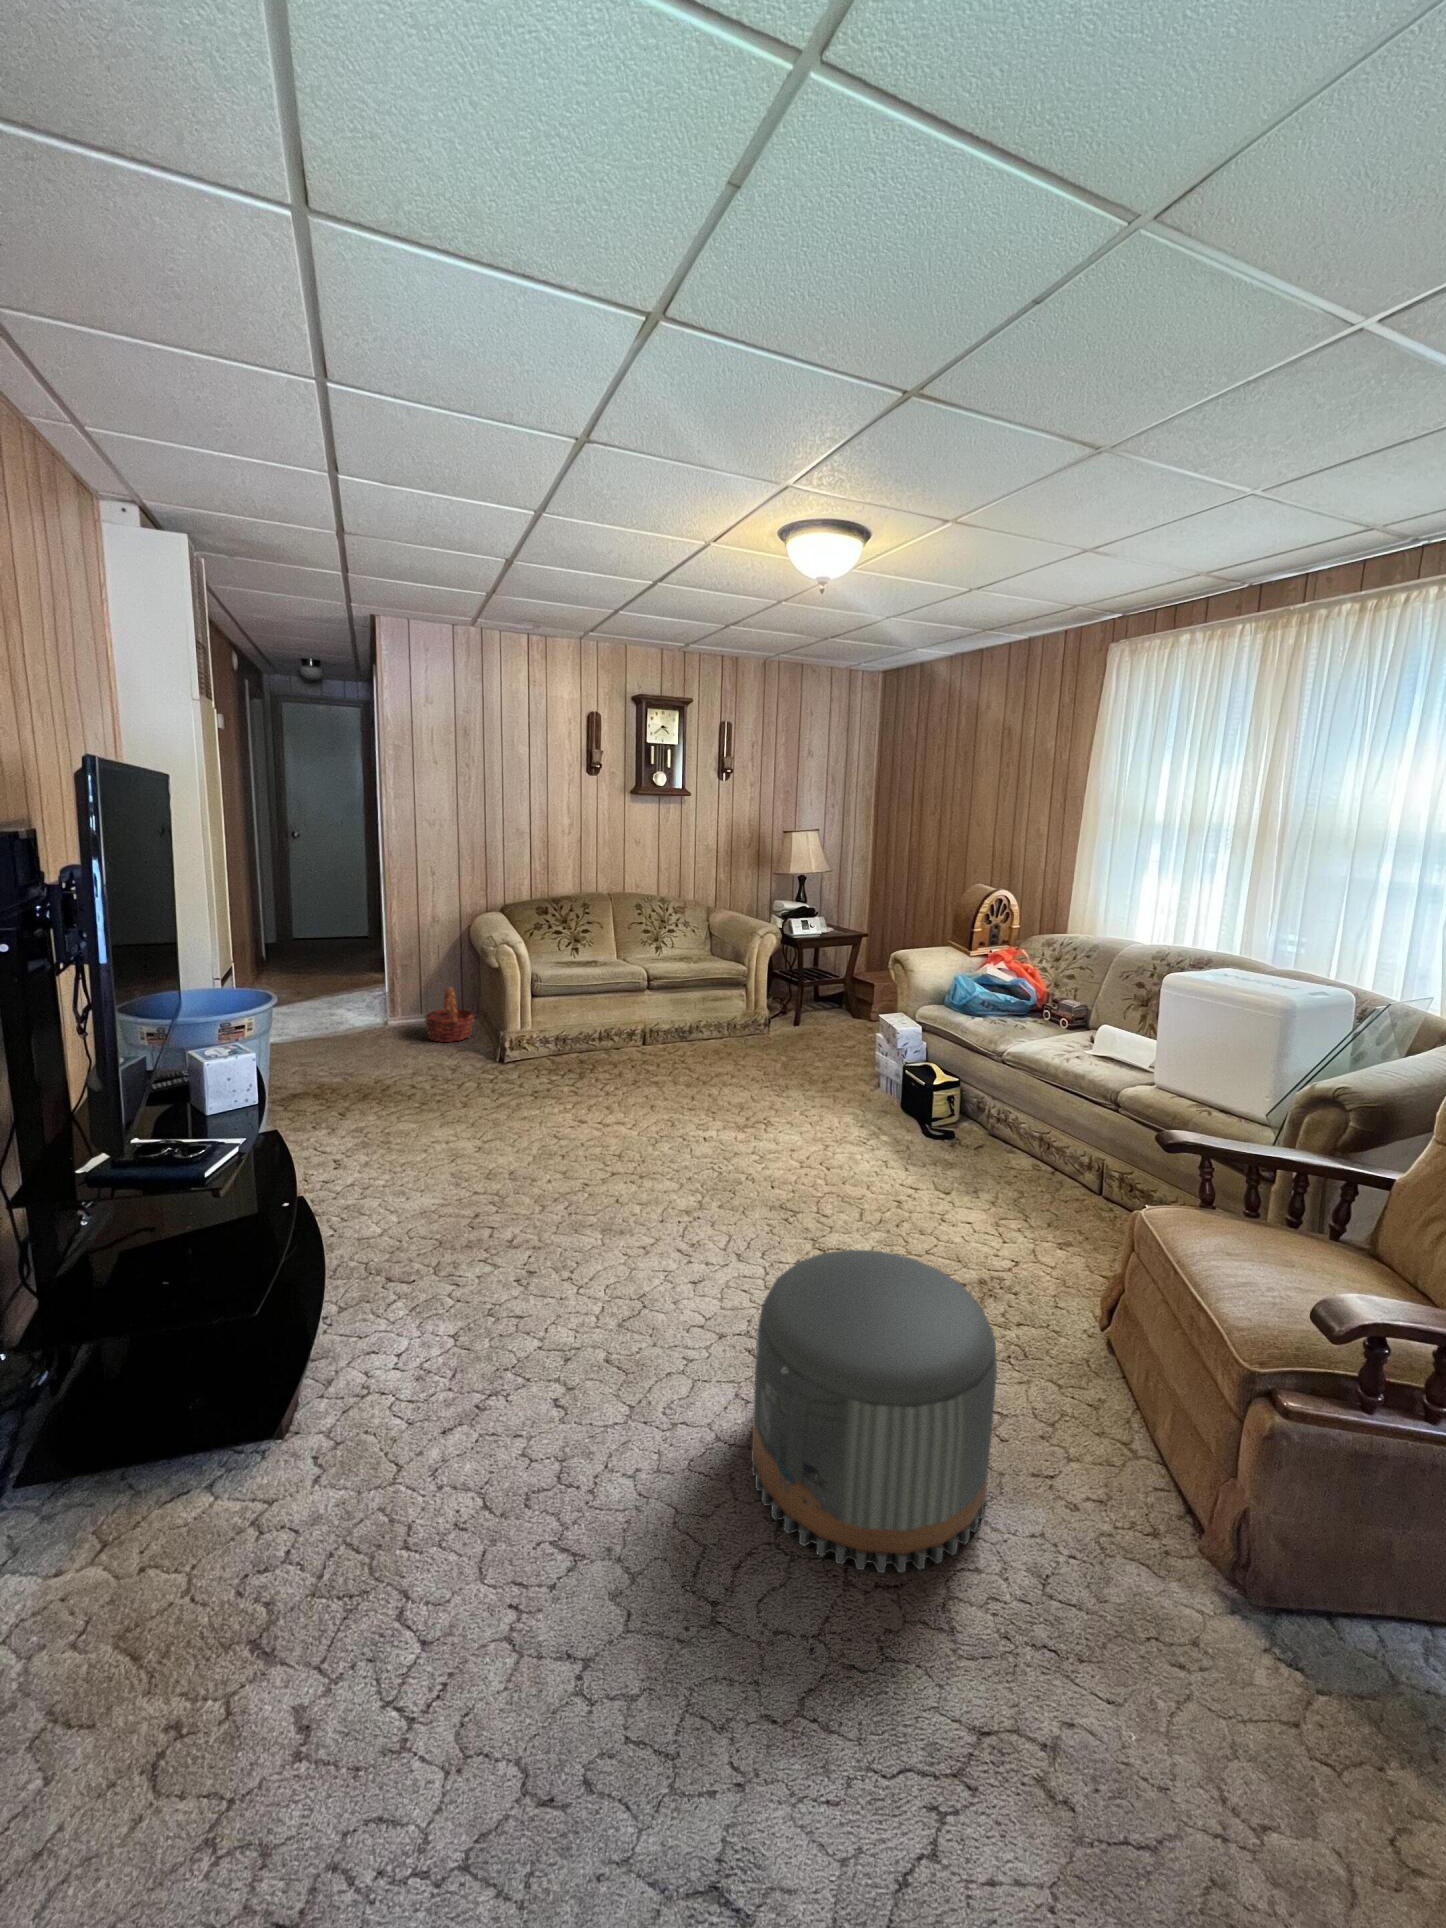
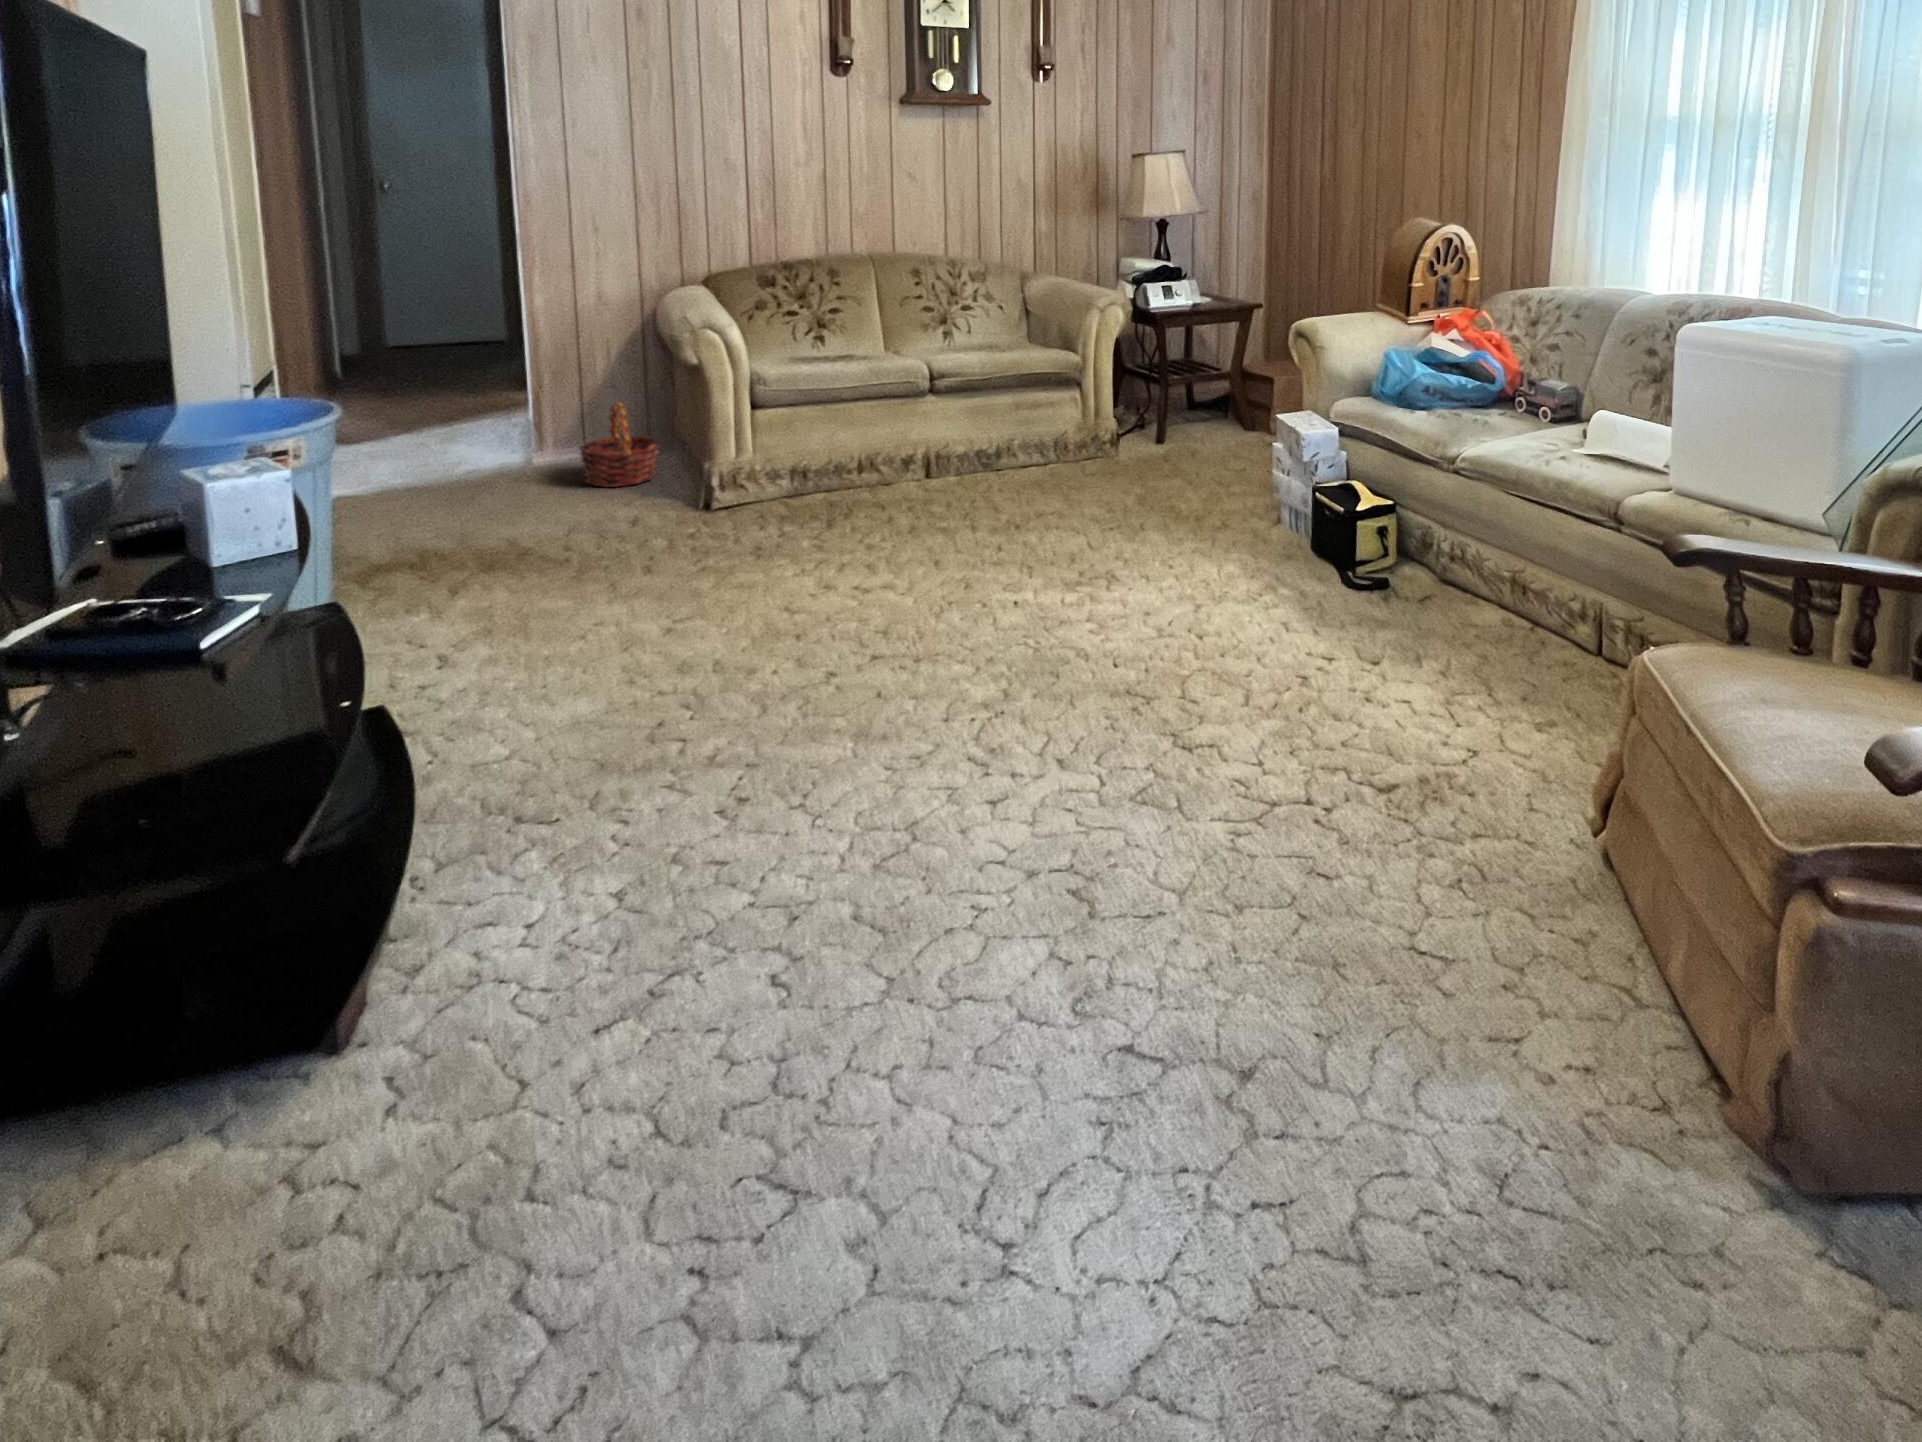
pouf: present [751,1249,997,1573] -> none [1068,727,1428,1186]

